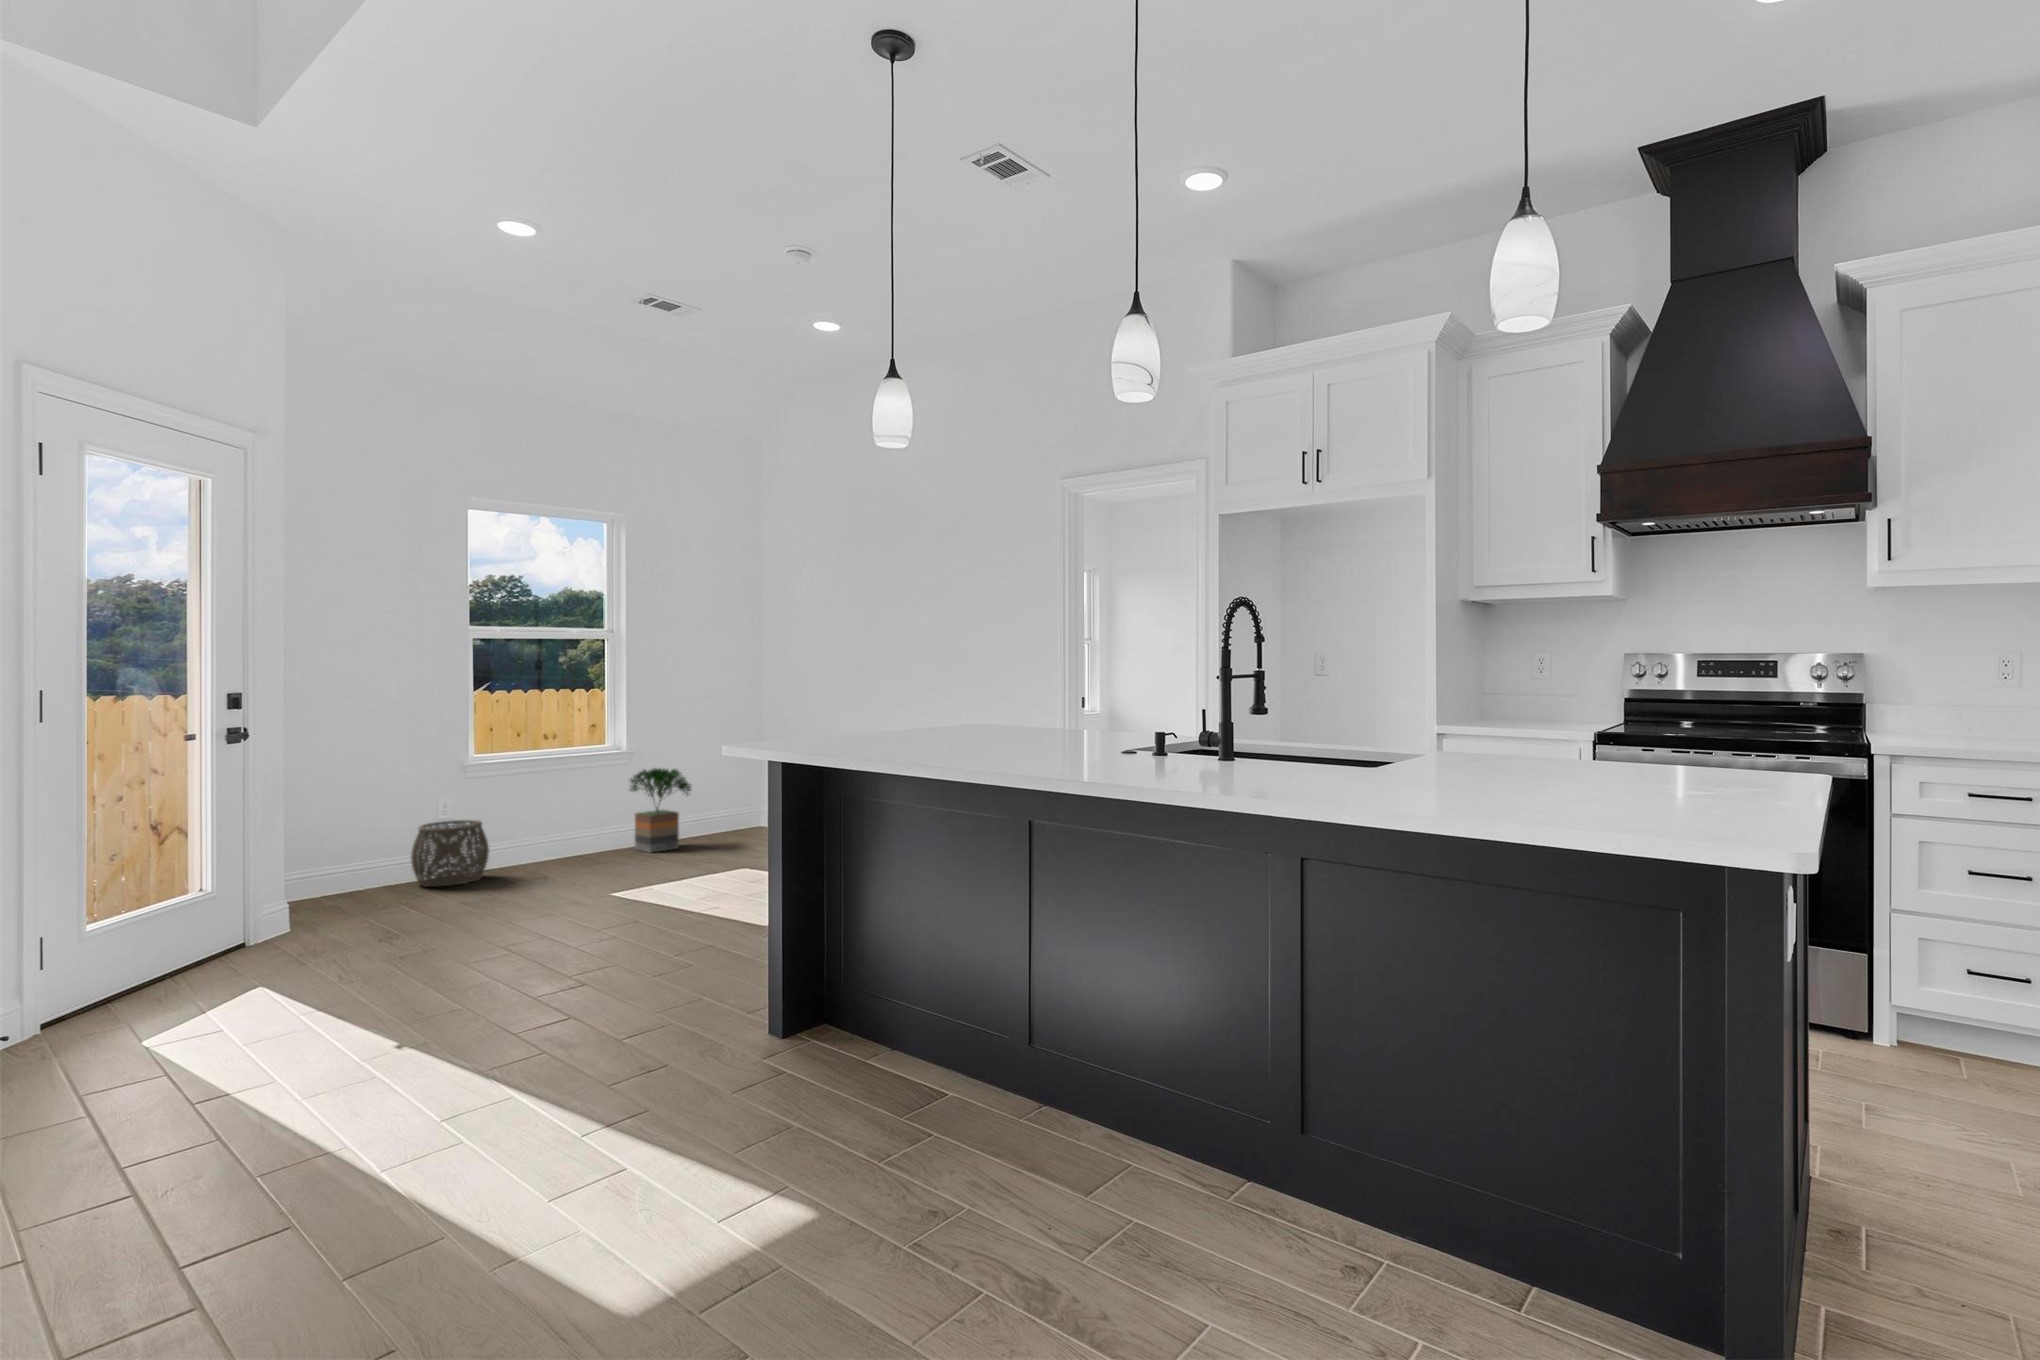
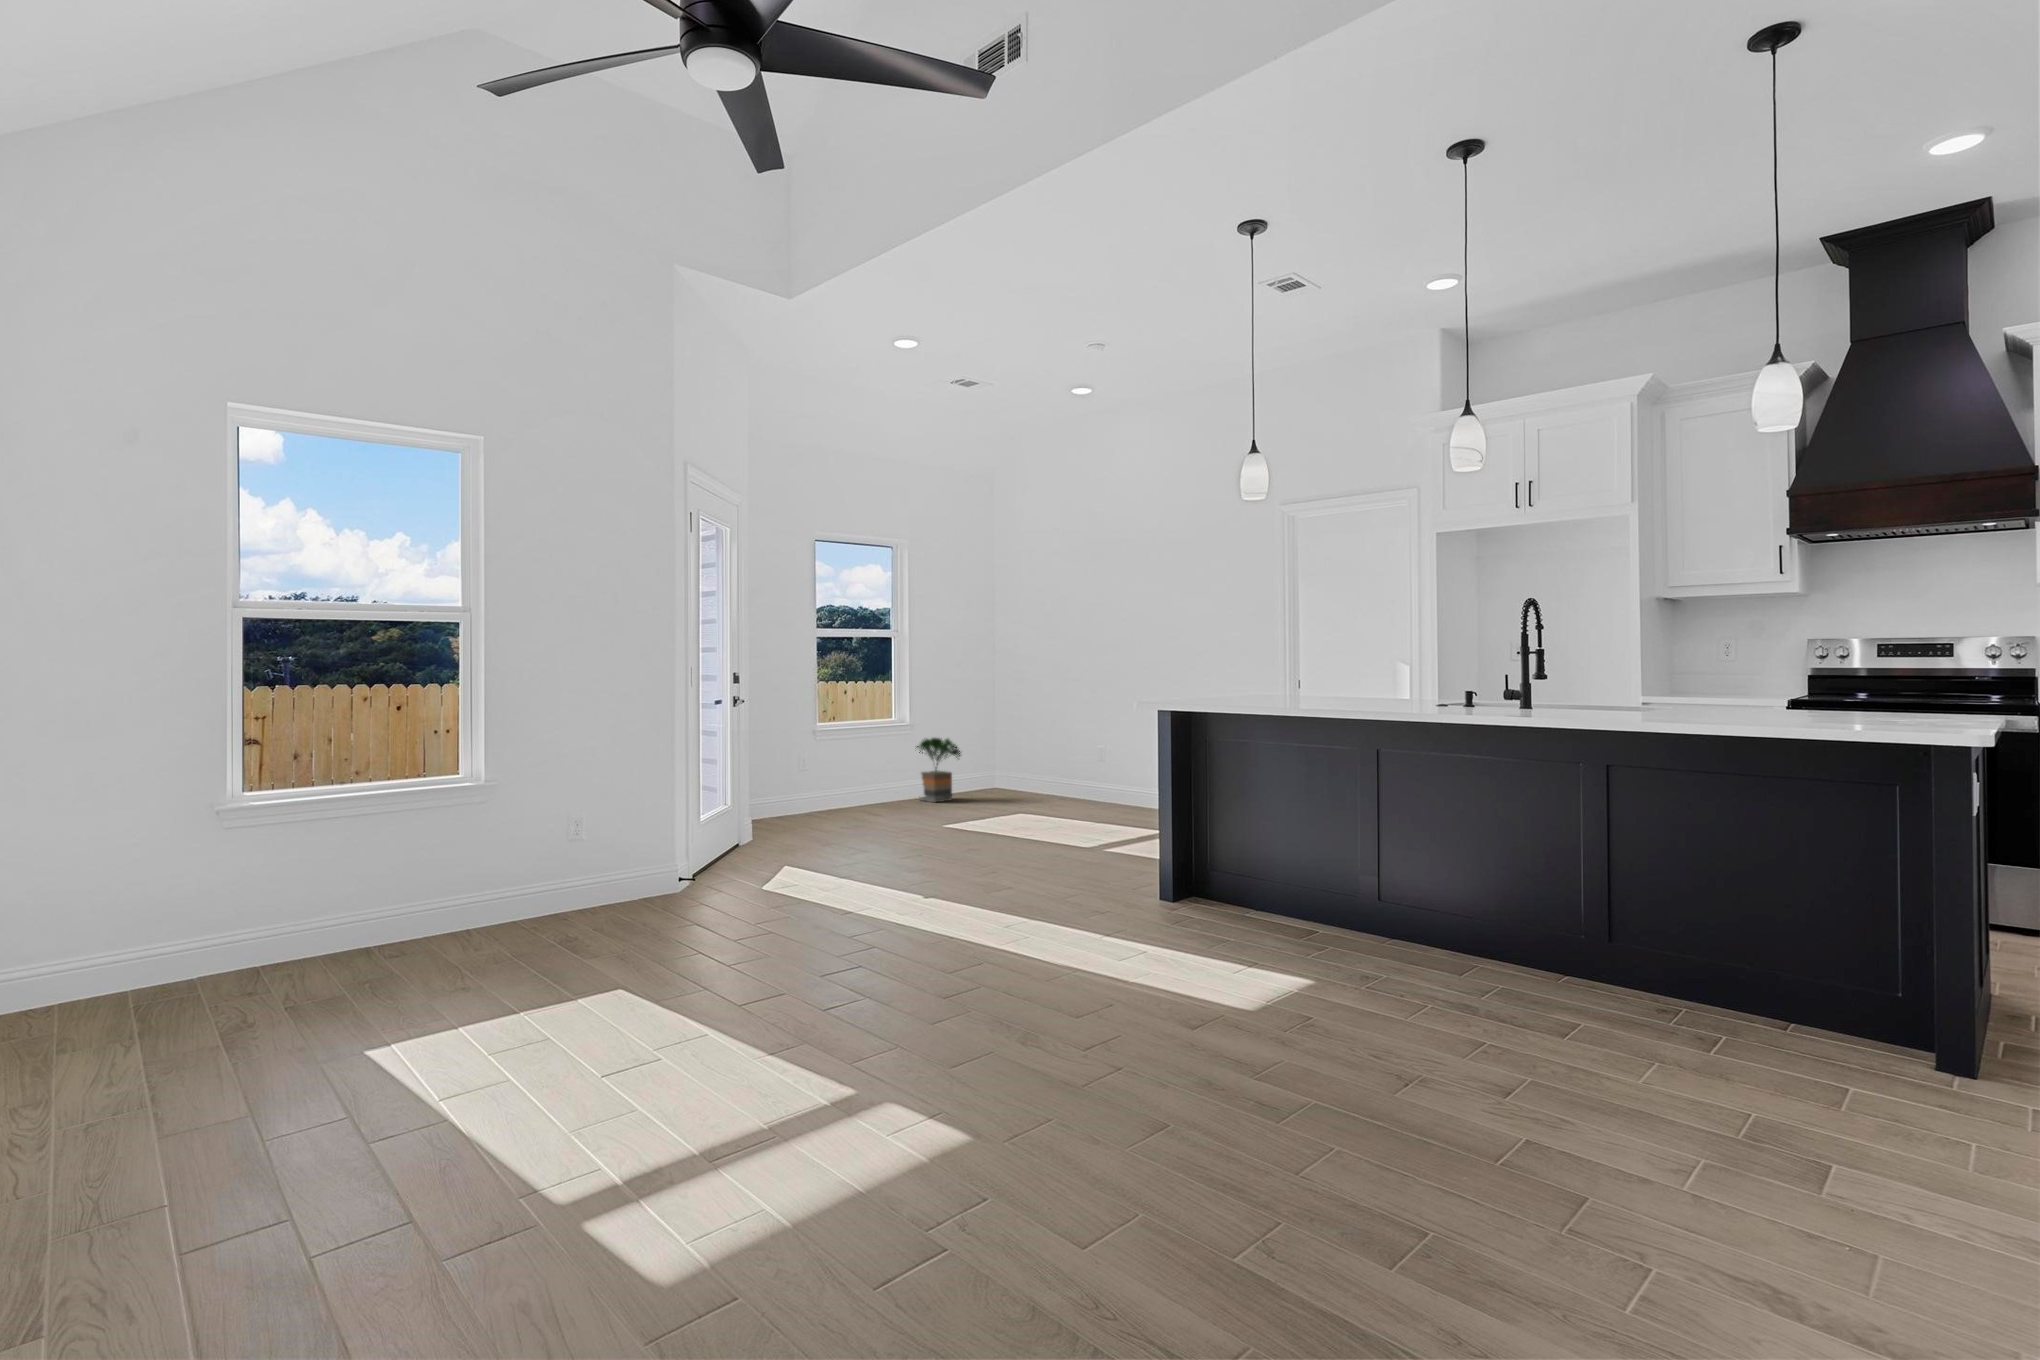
woven basket: present [411,820,489,887] -> none [789,771,840,819]

